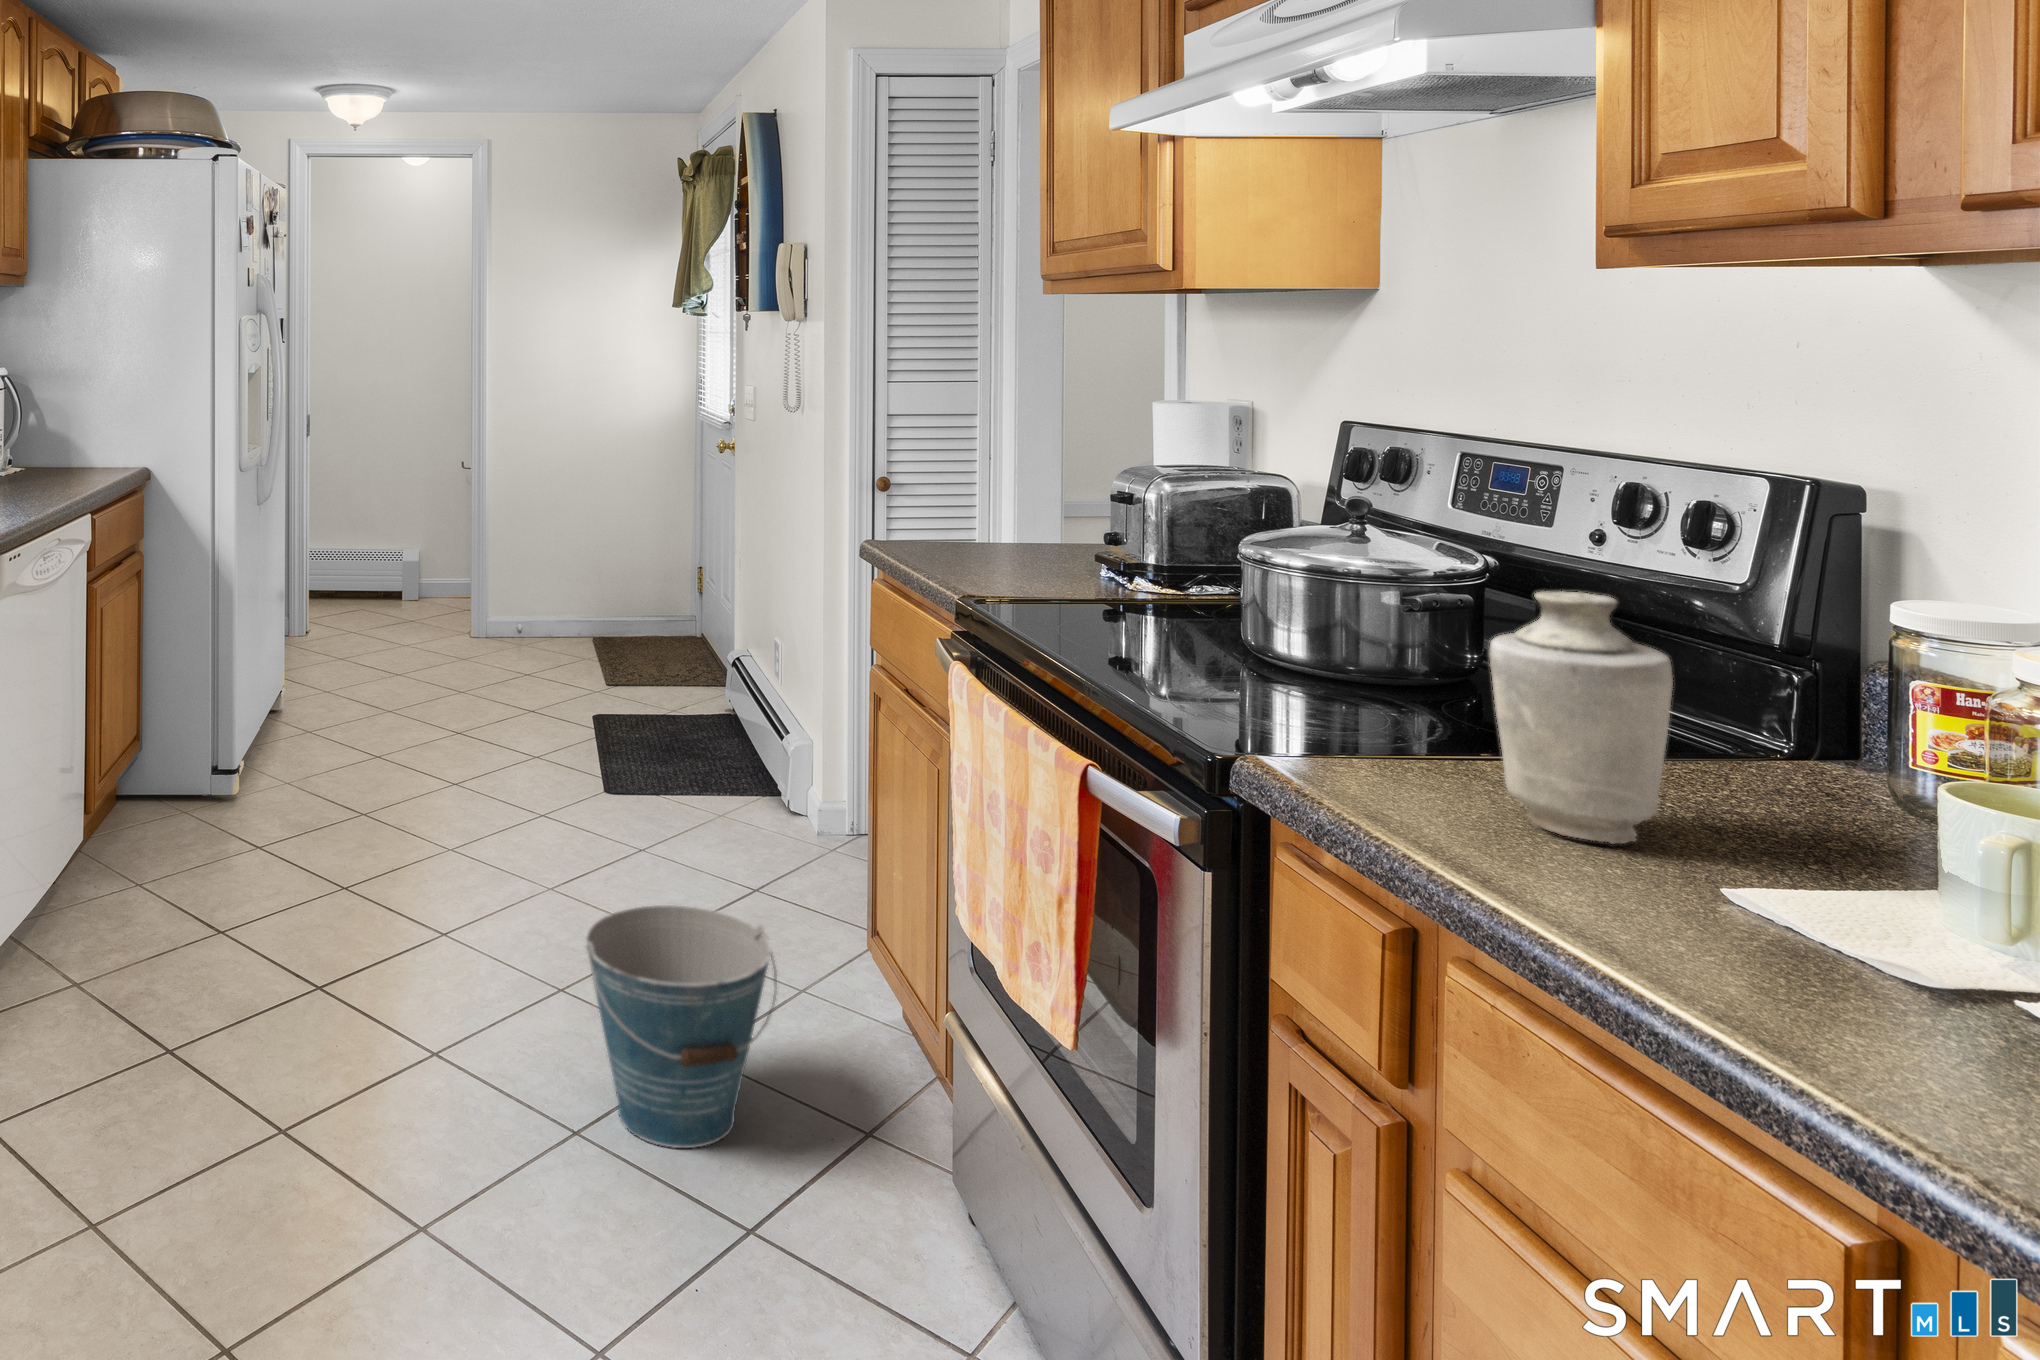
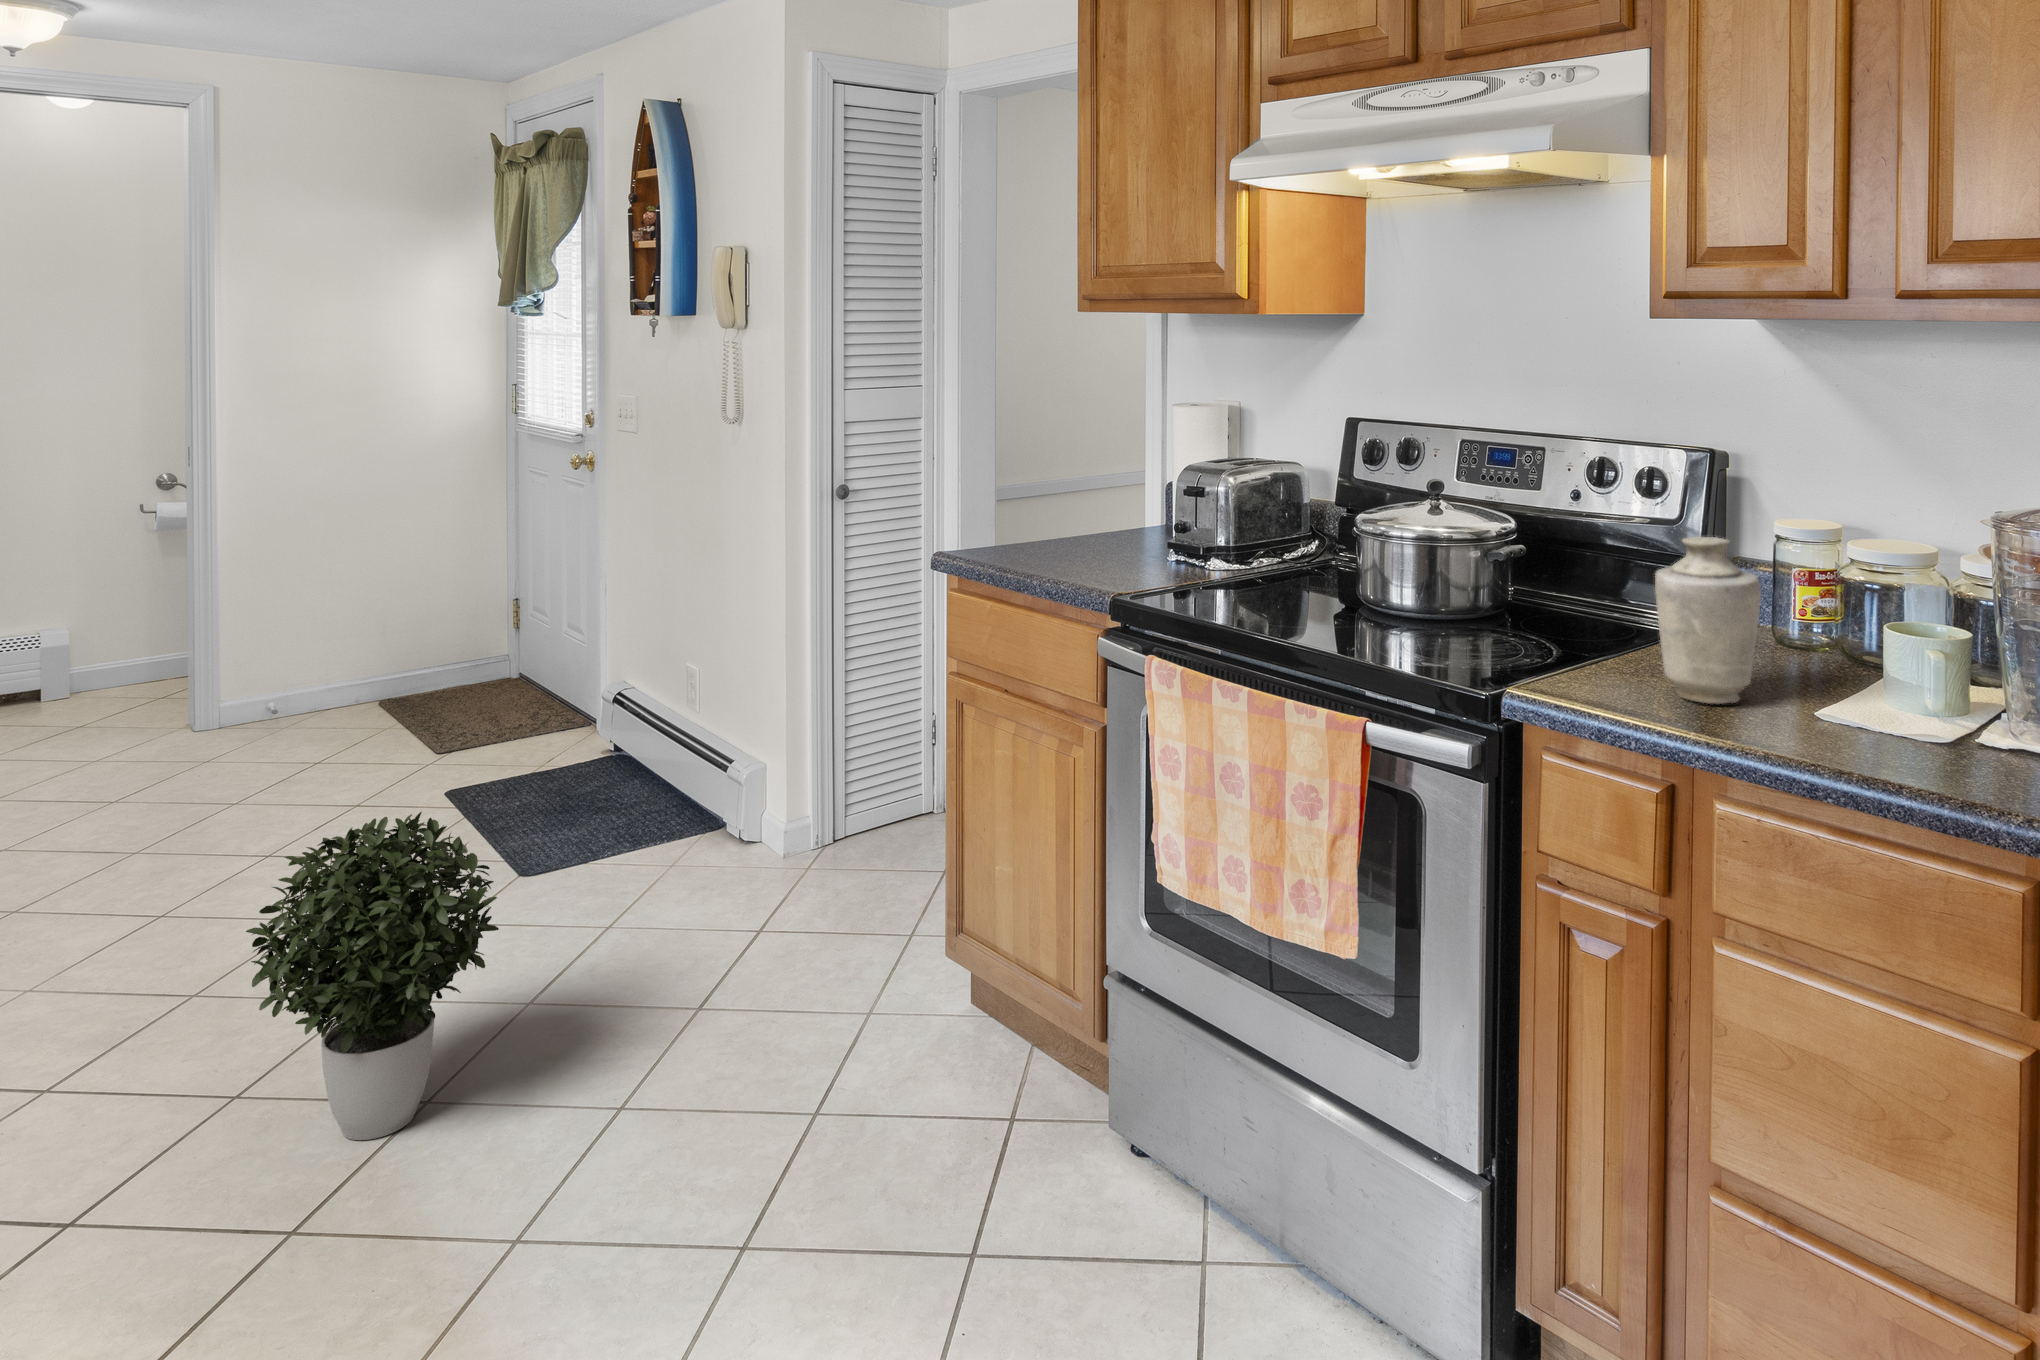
potted plant: none [312,708,486,963] -> present [246,812,499,1140]
bucket: present [585,905,776,1148] -> none [722,947,927,1210]

